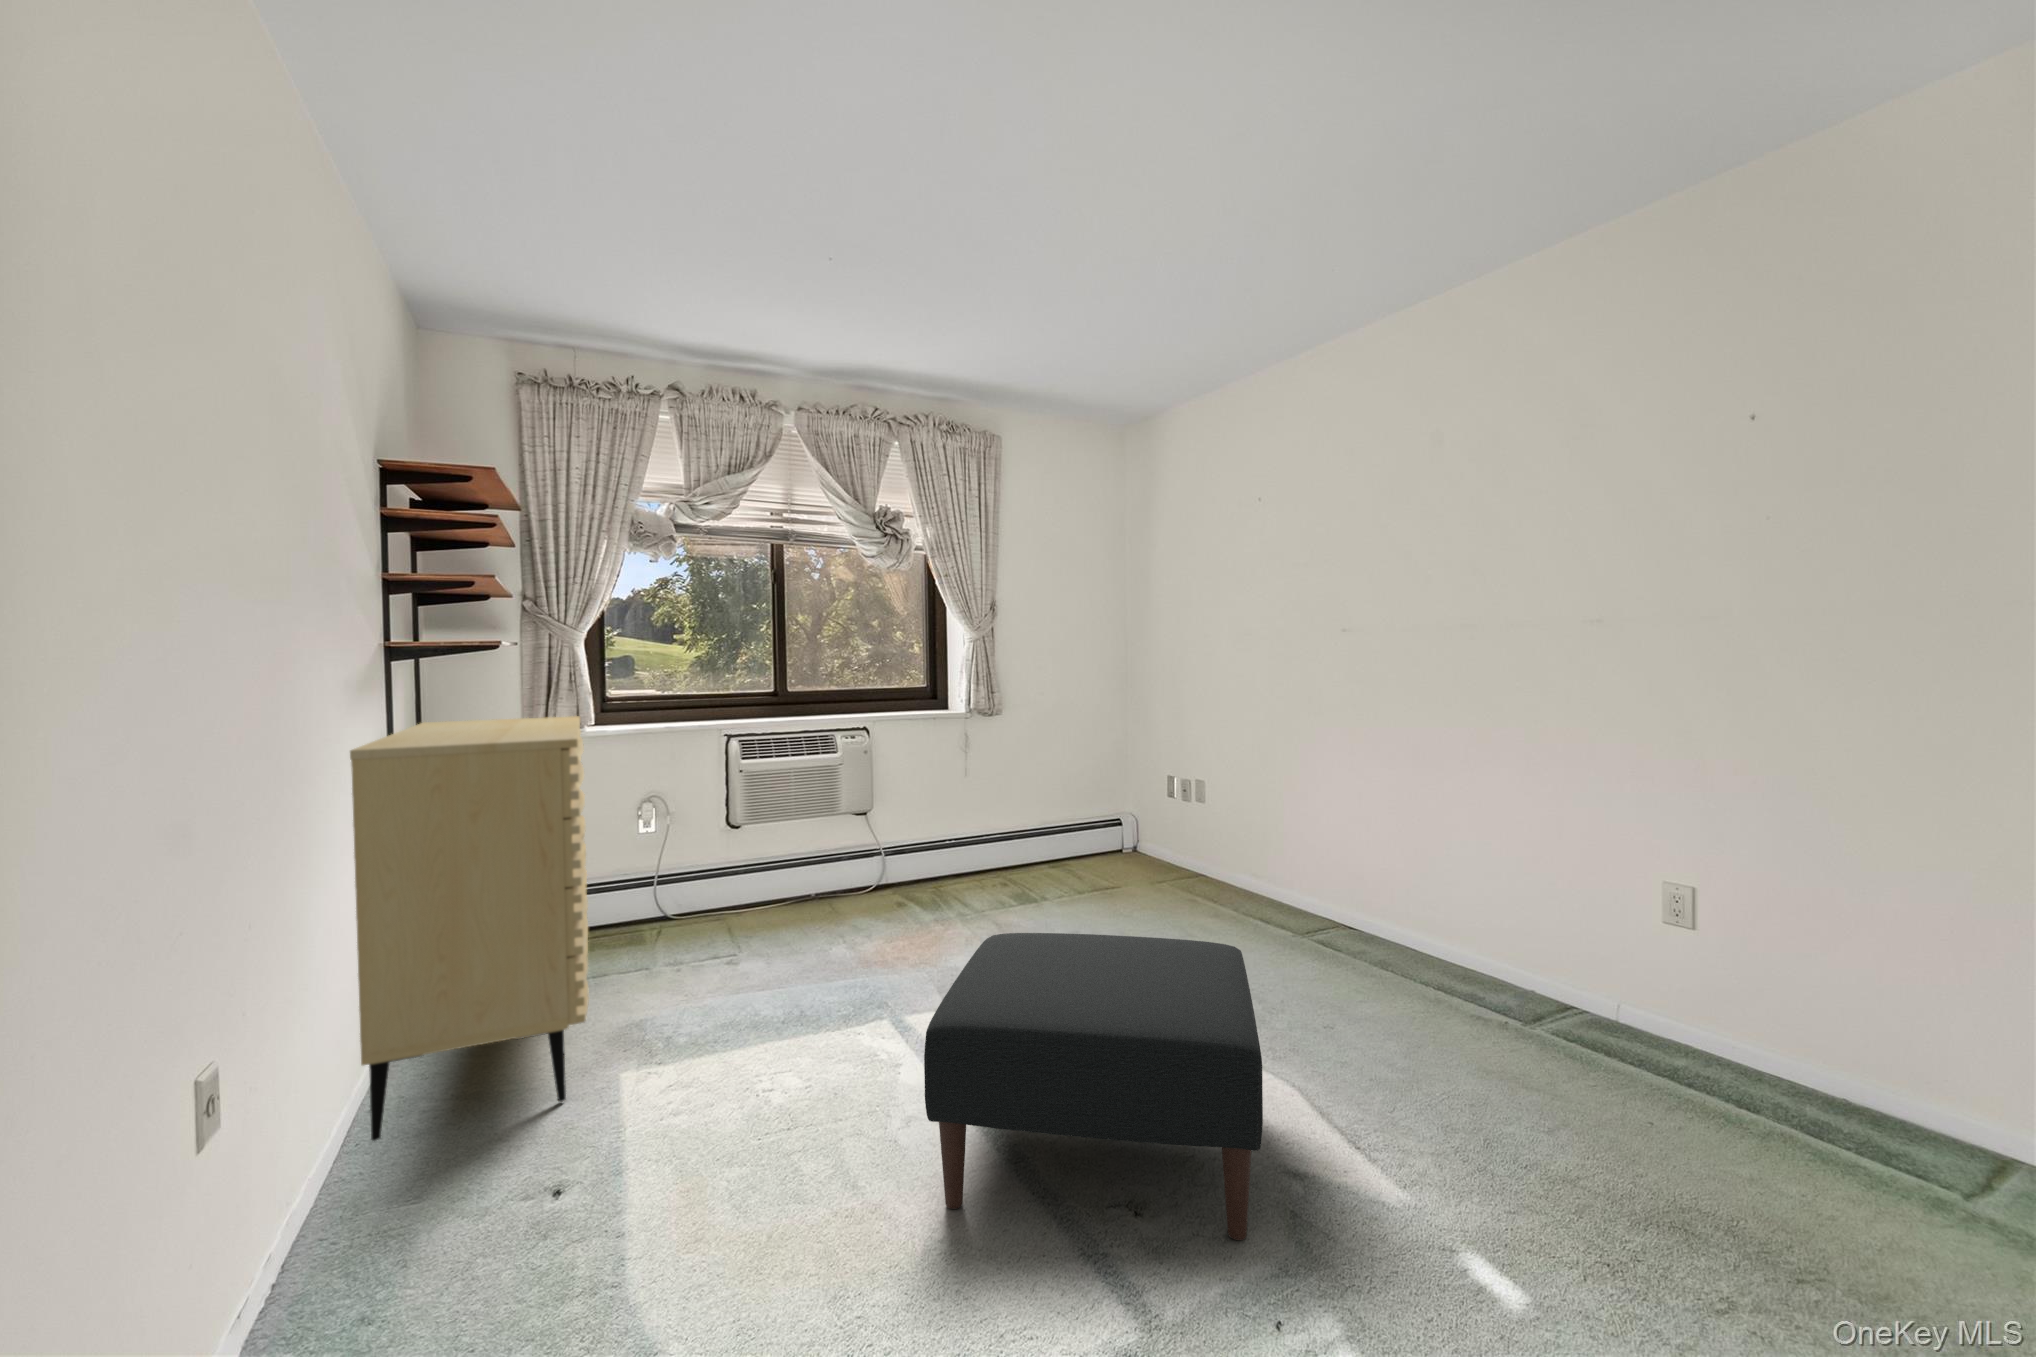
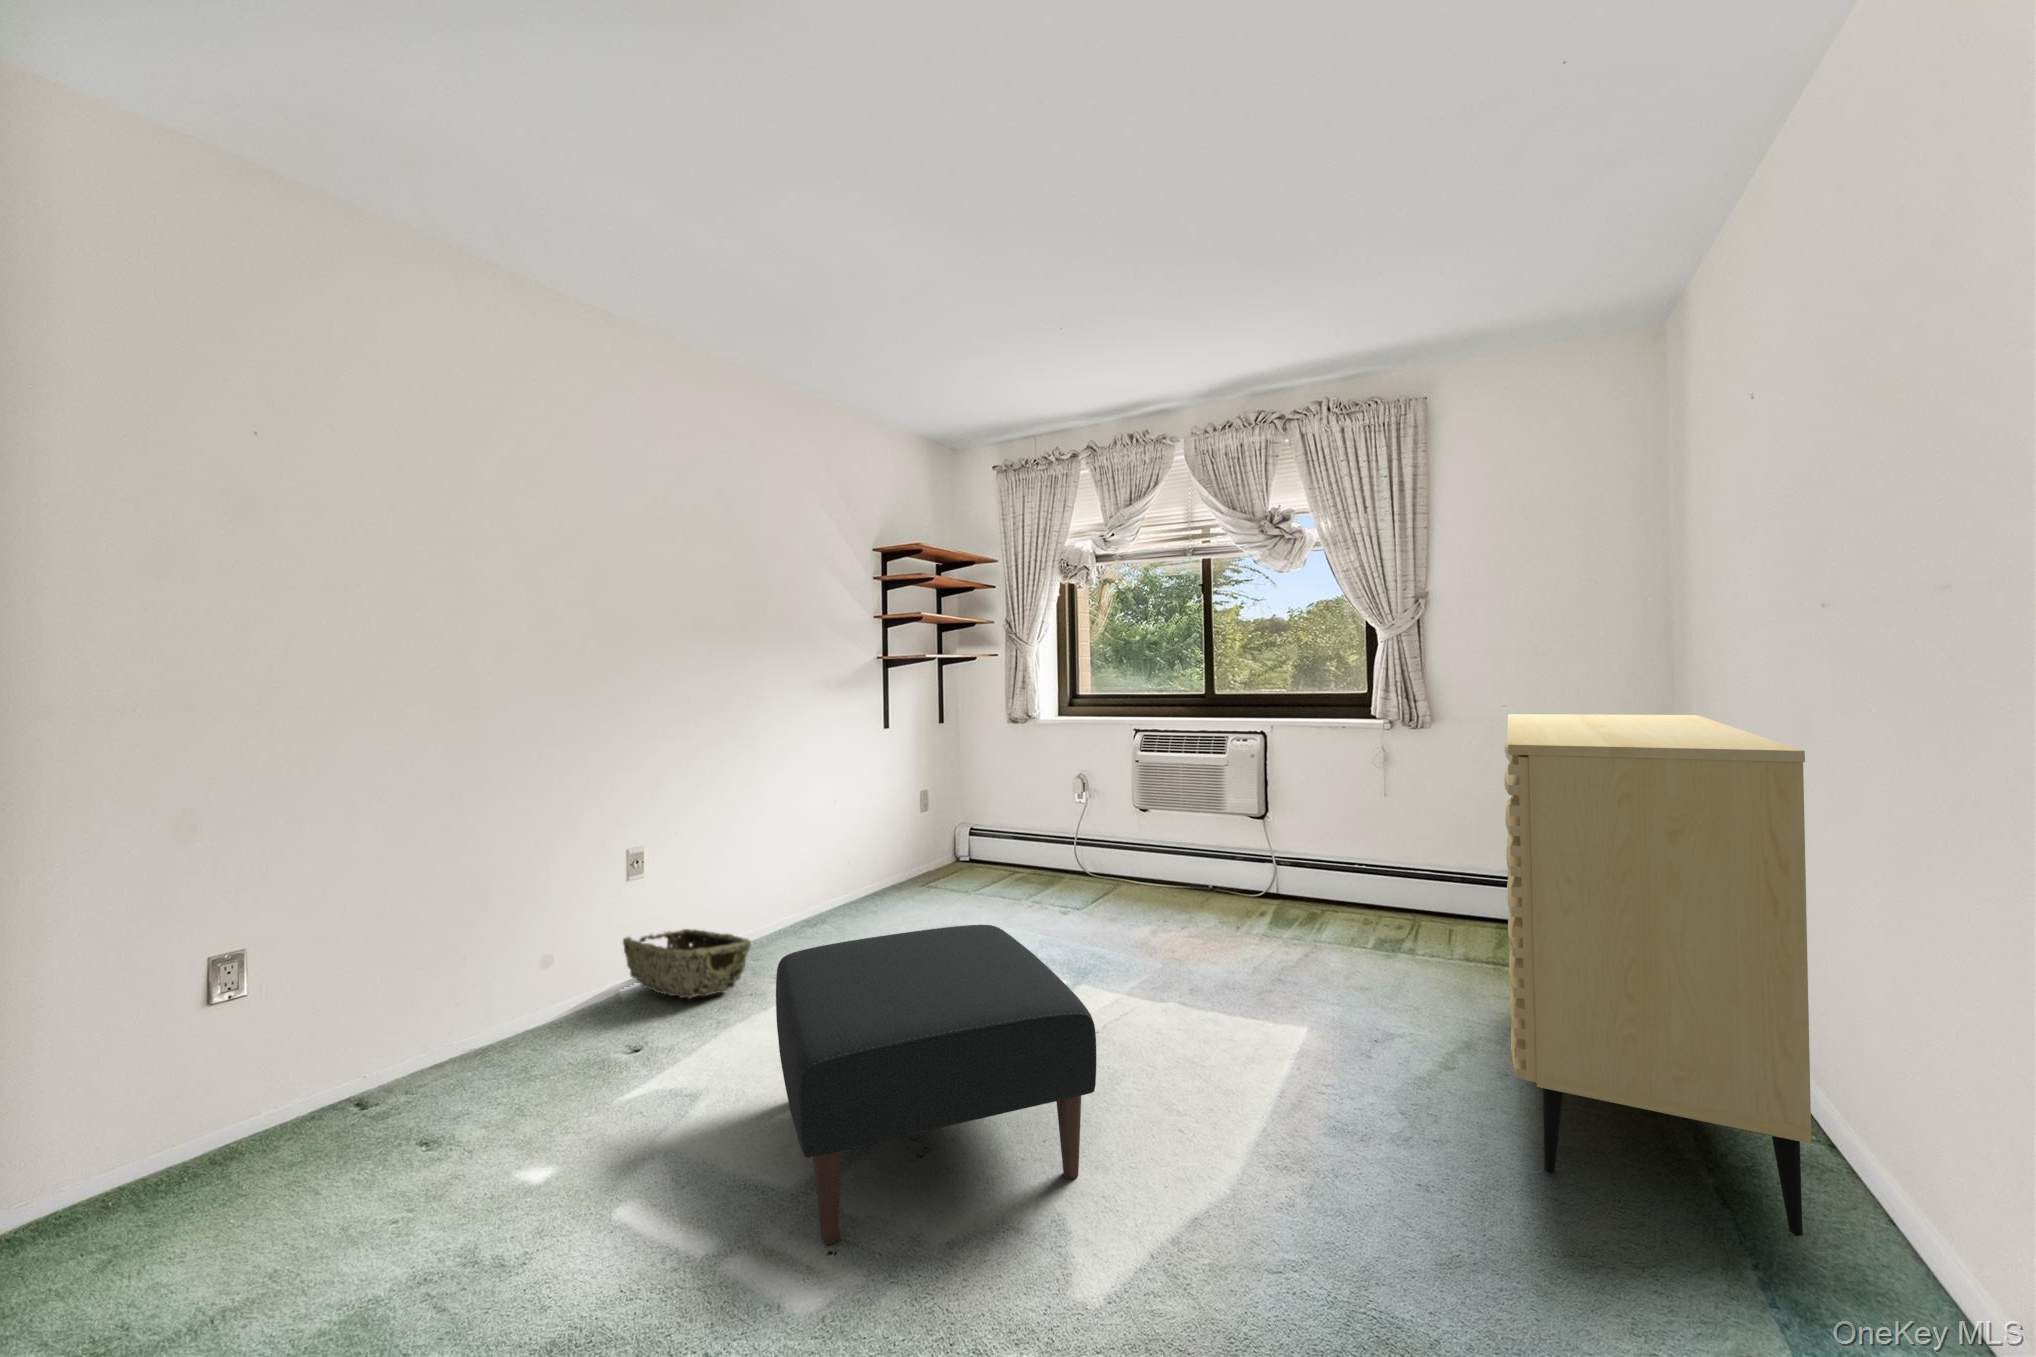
dresser: present [350,716,589,1141] -> present [1504,714,1811,1236]
woven basket: none [275,1111,562,1297] -> present [623,929,751,998]

